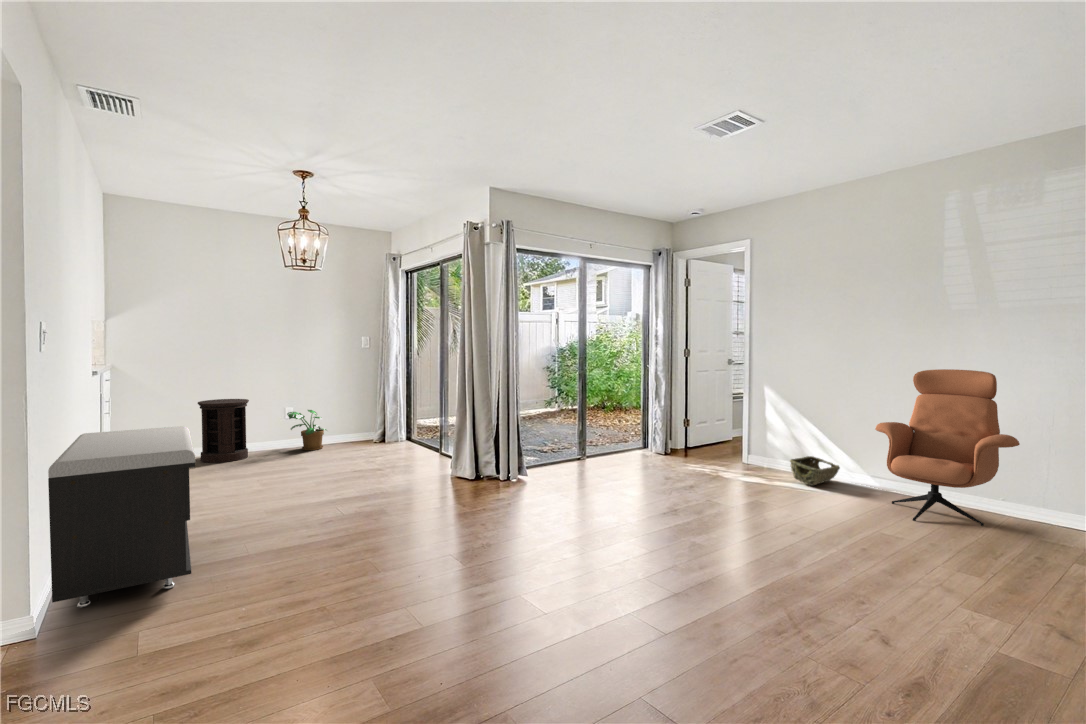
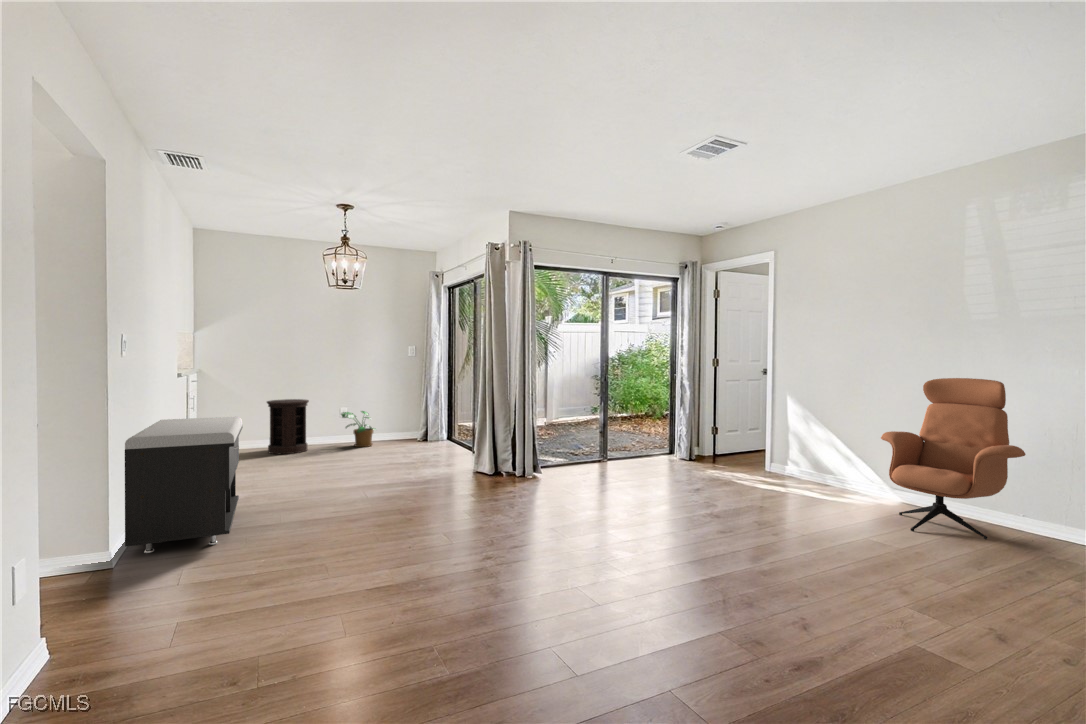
woven basket: present [790,456,840,486] -> none [801,466,856,495]

